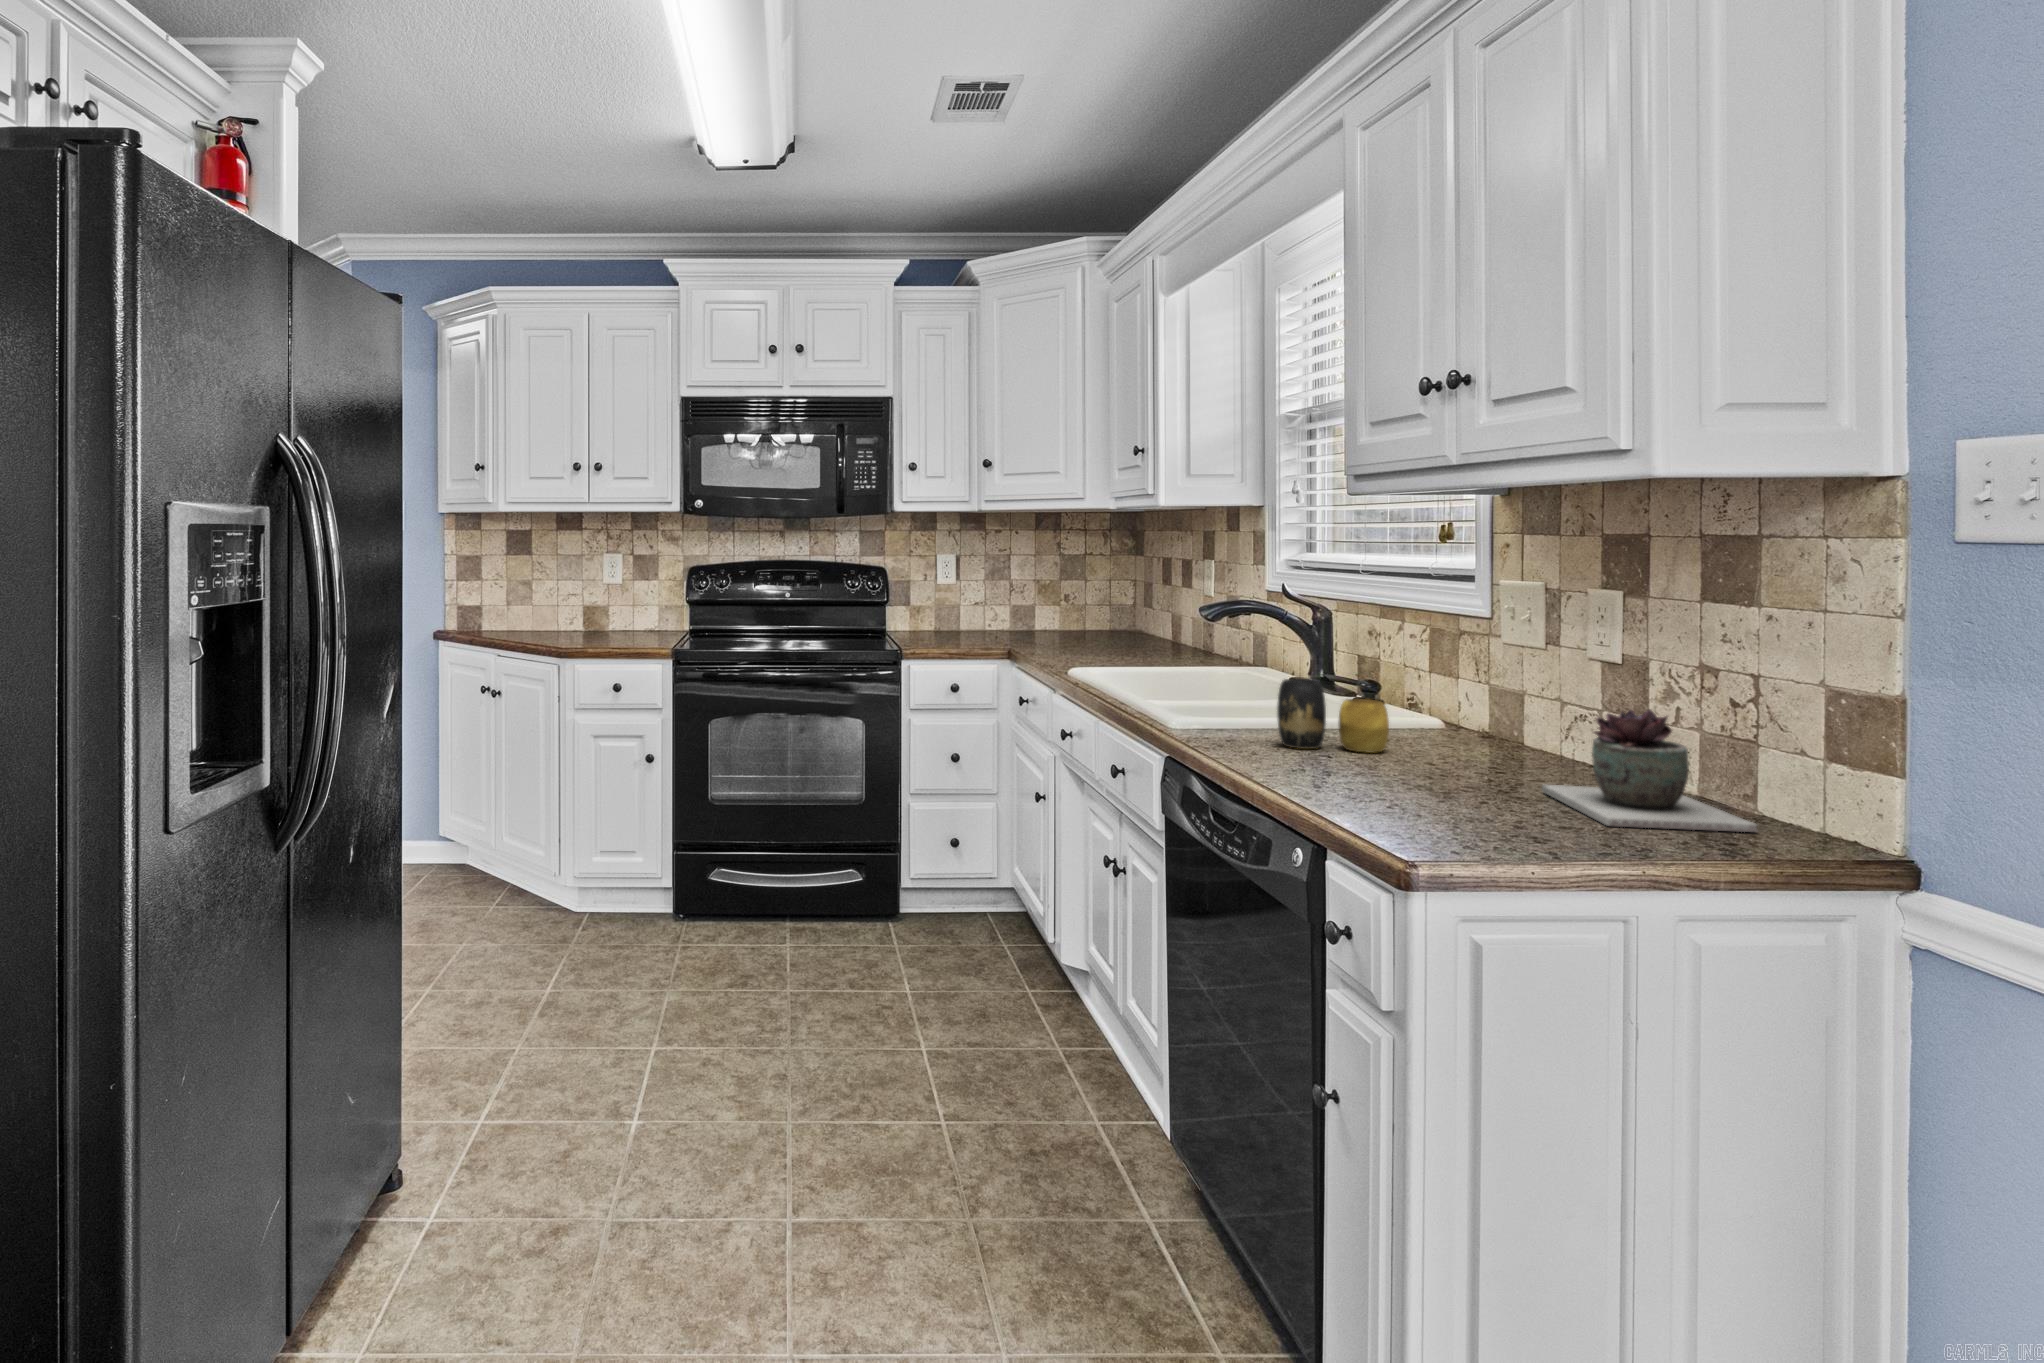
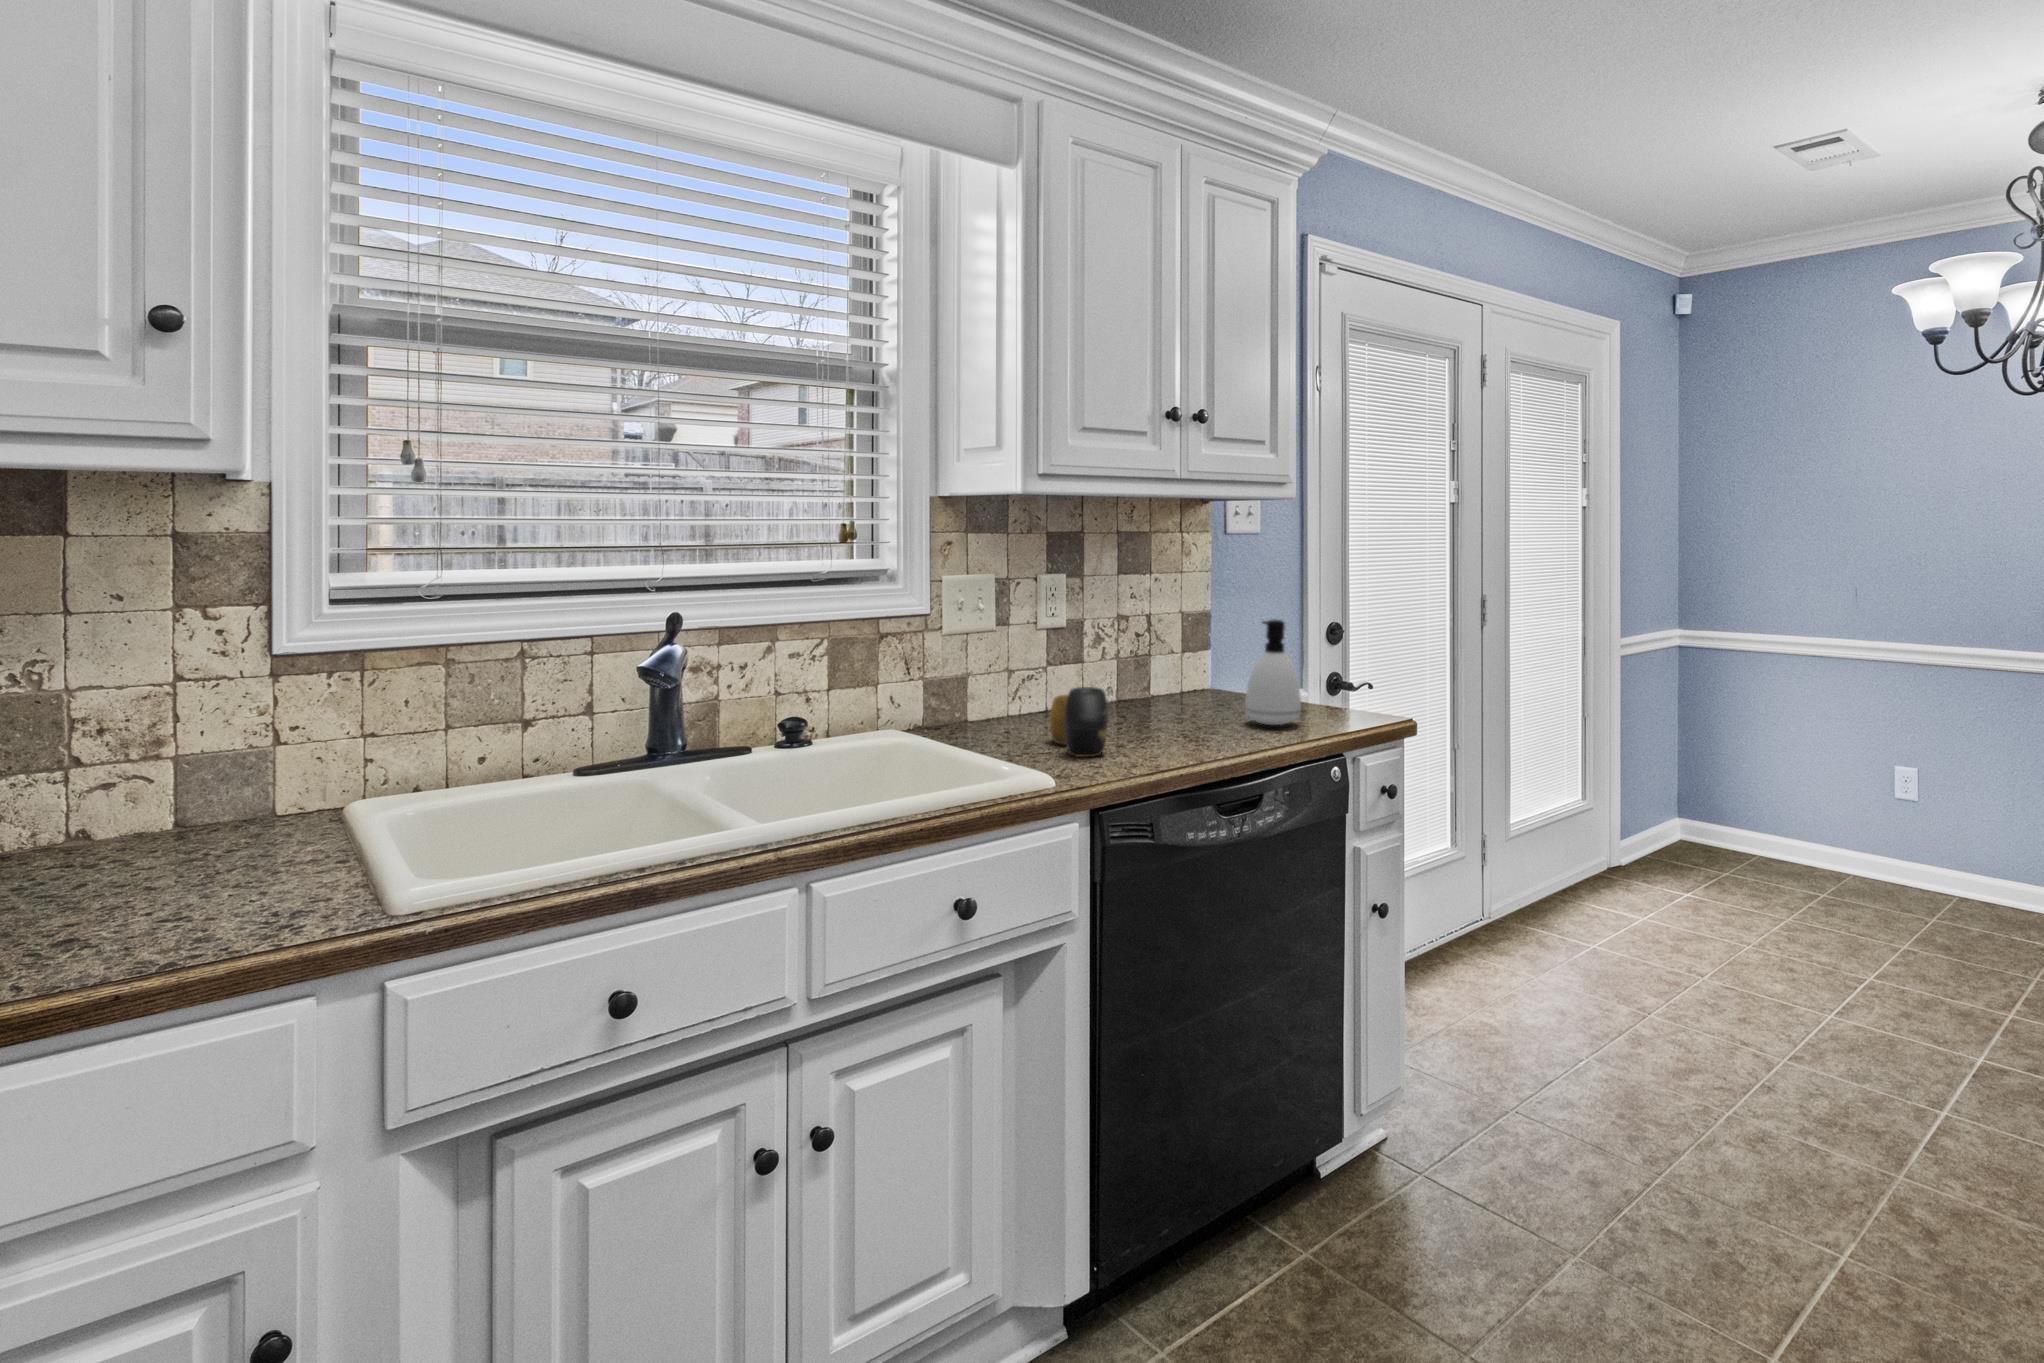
soap dispenser: none [1386,650,1485,811] -> present [1245,620,1301,725]
succulent plant: present [1542,710,1758,832] -> none [1133,641,1246,713]

